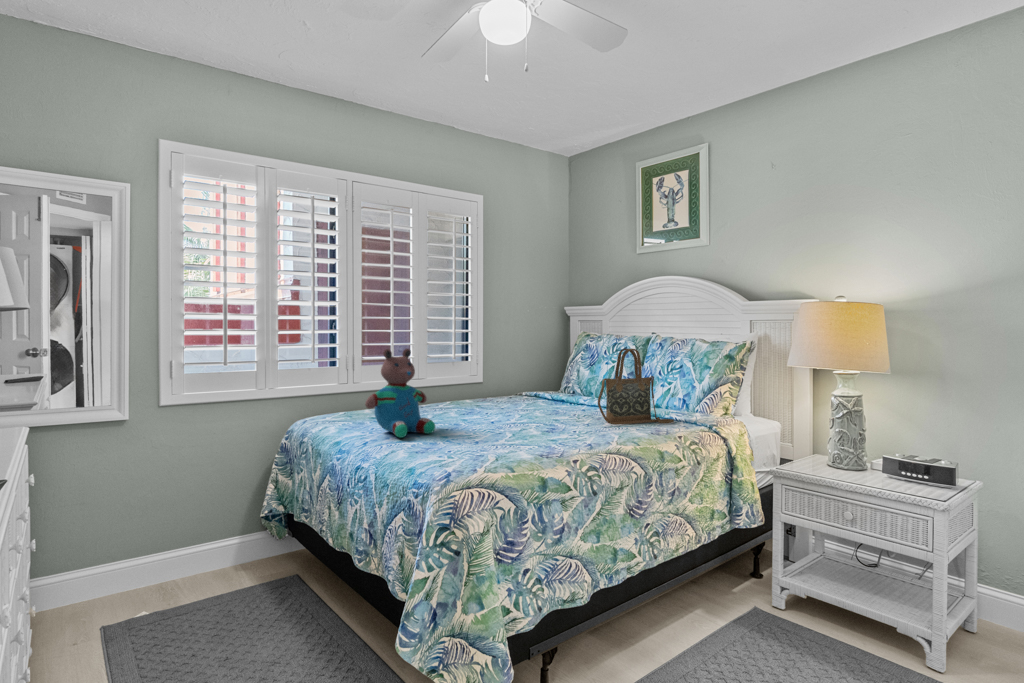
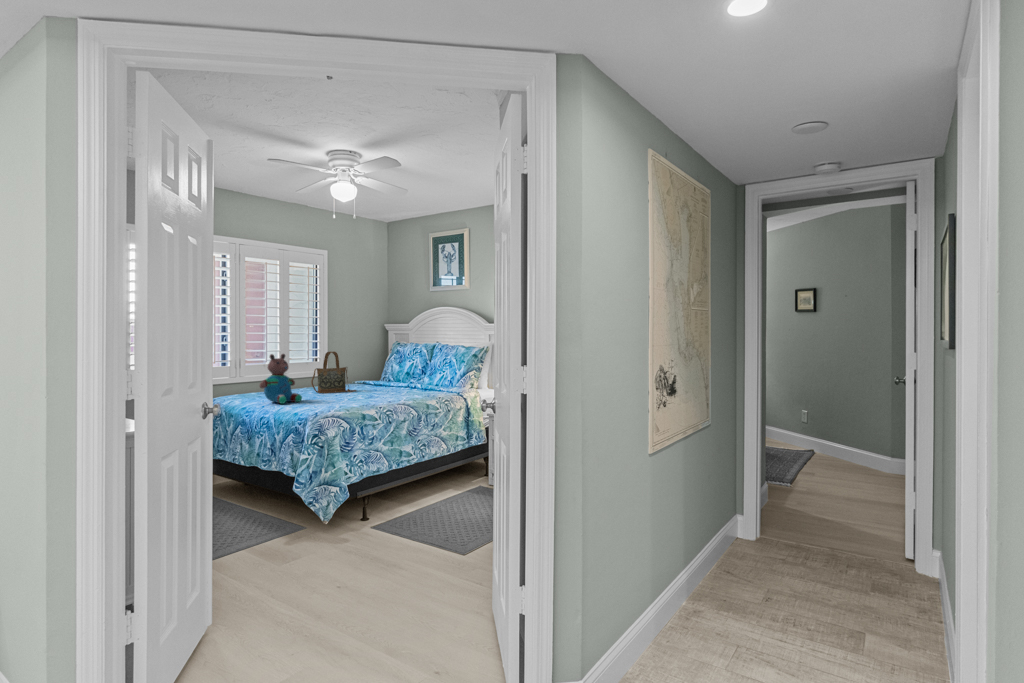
handbag: present [598,349,674,425] -> present [311,352,357,393]

